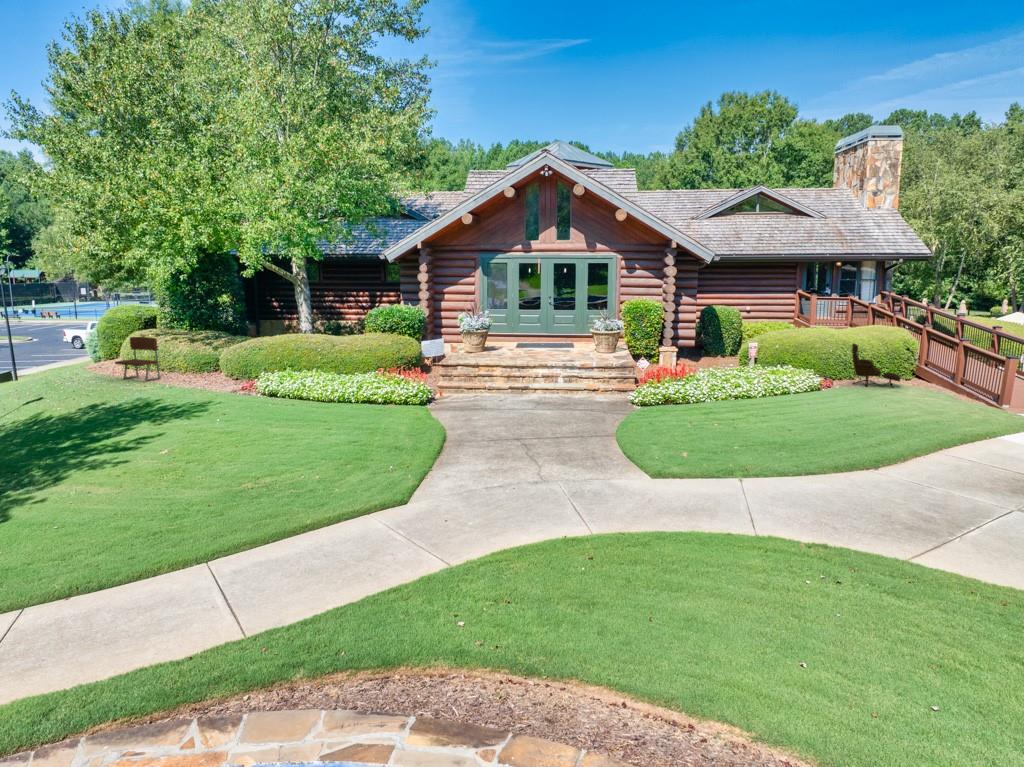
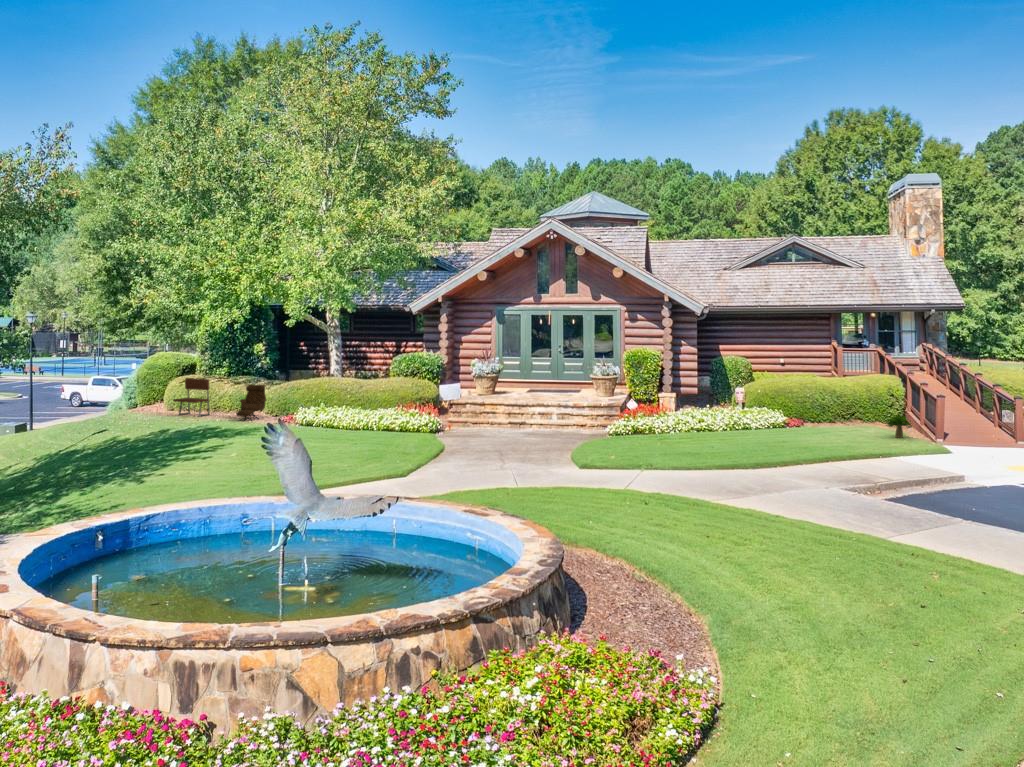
lounge chair: present [852,344,900,387] -> present [236,385,267,420]
potted plant: none [964,378,1005,406] -> present [886,416,912,438]

